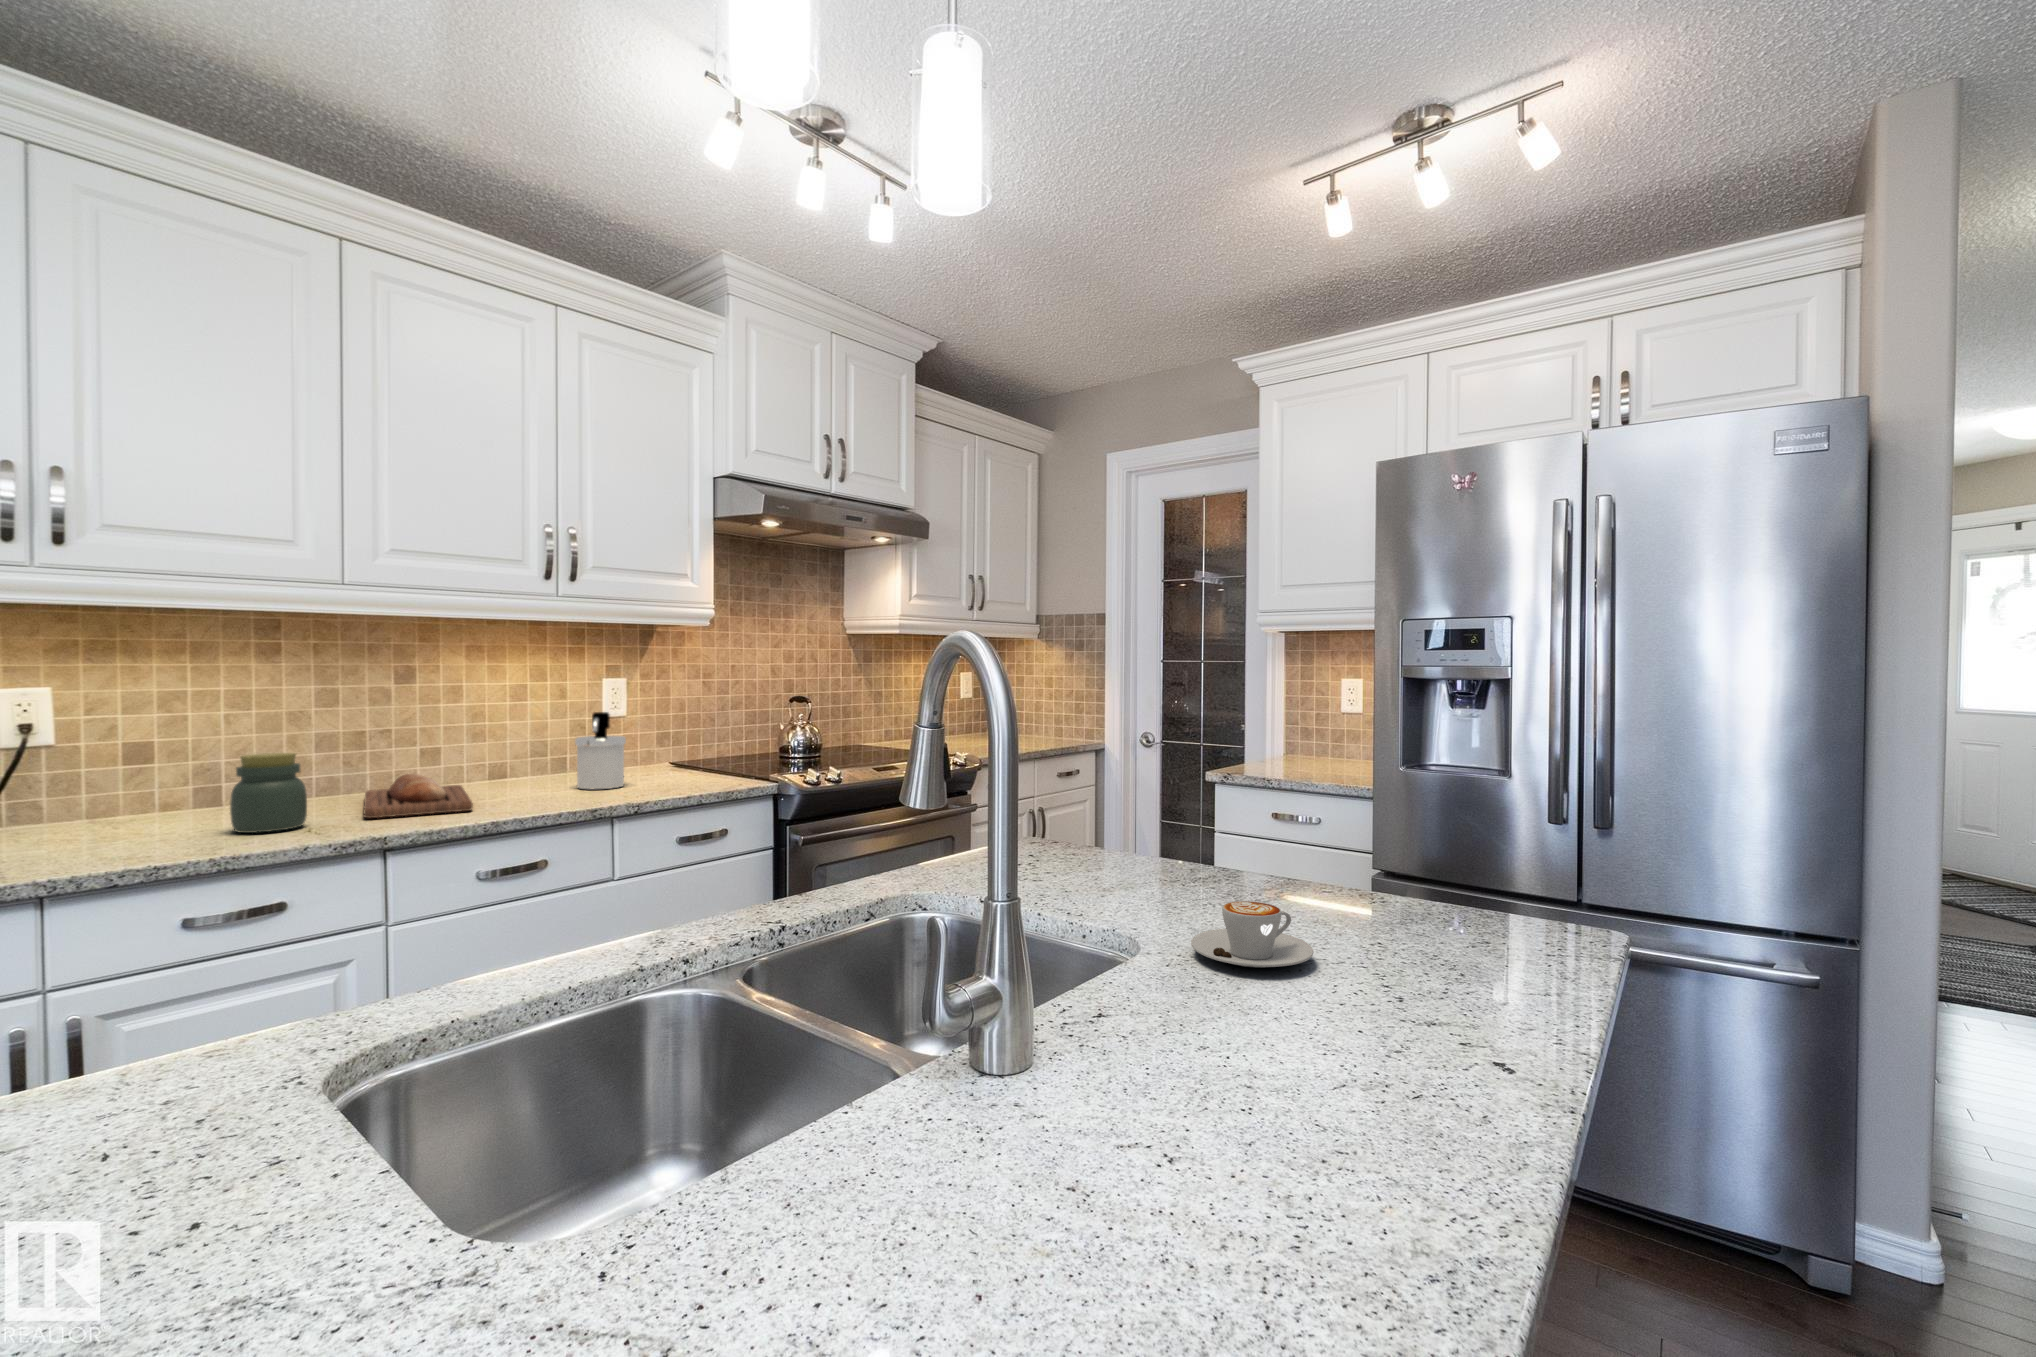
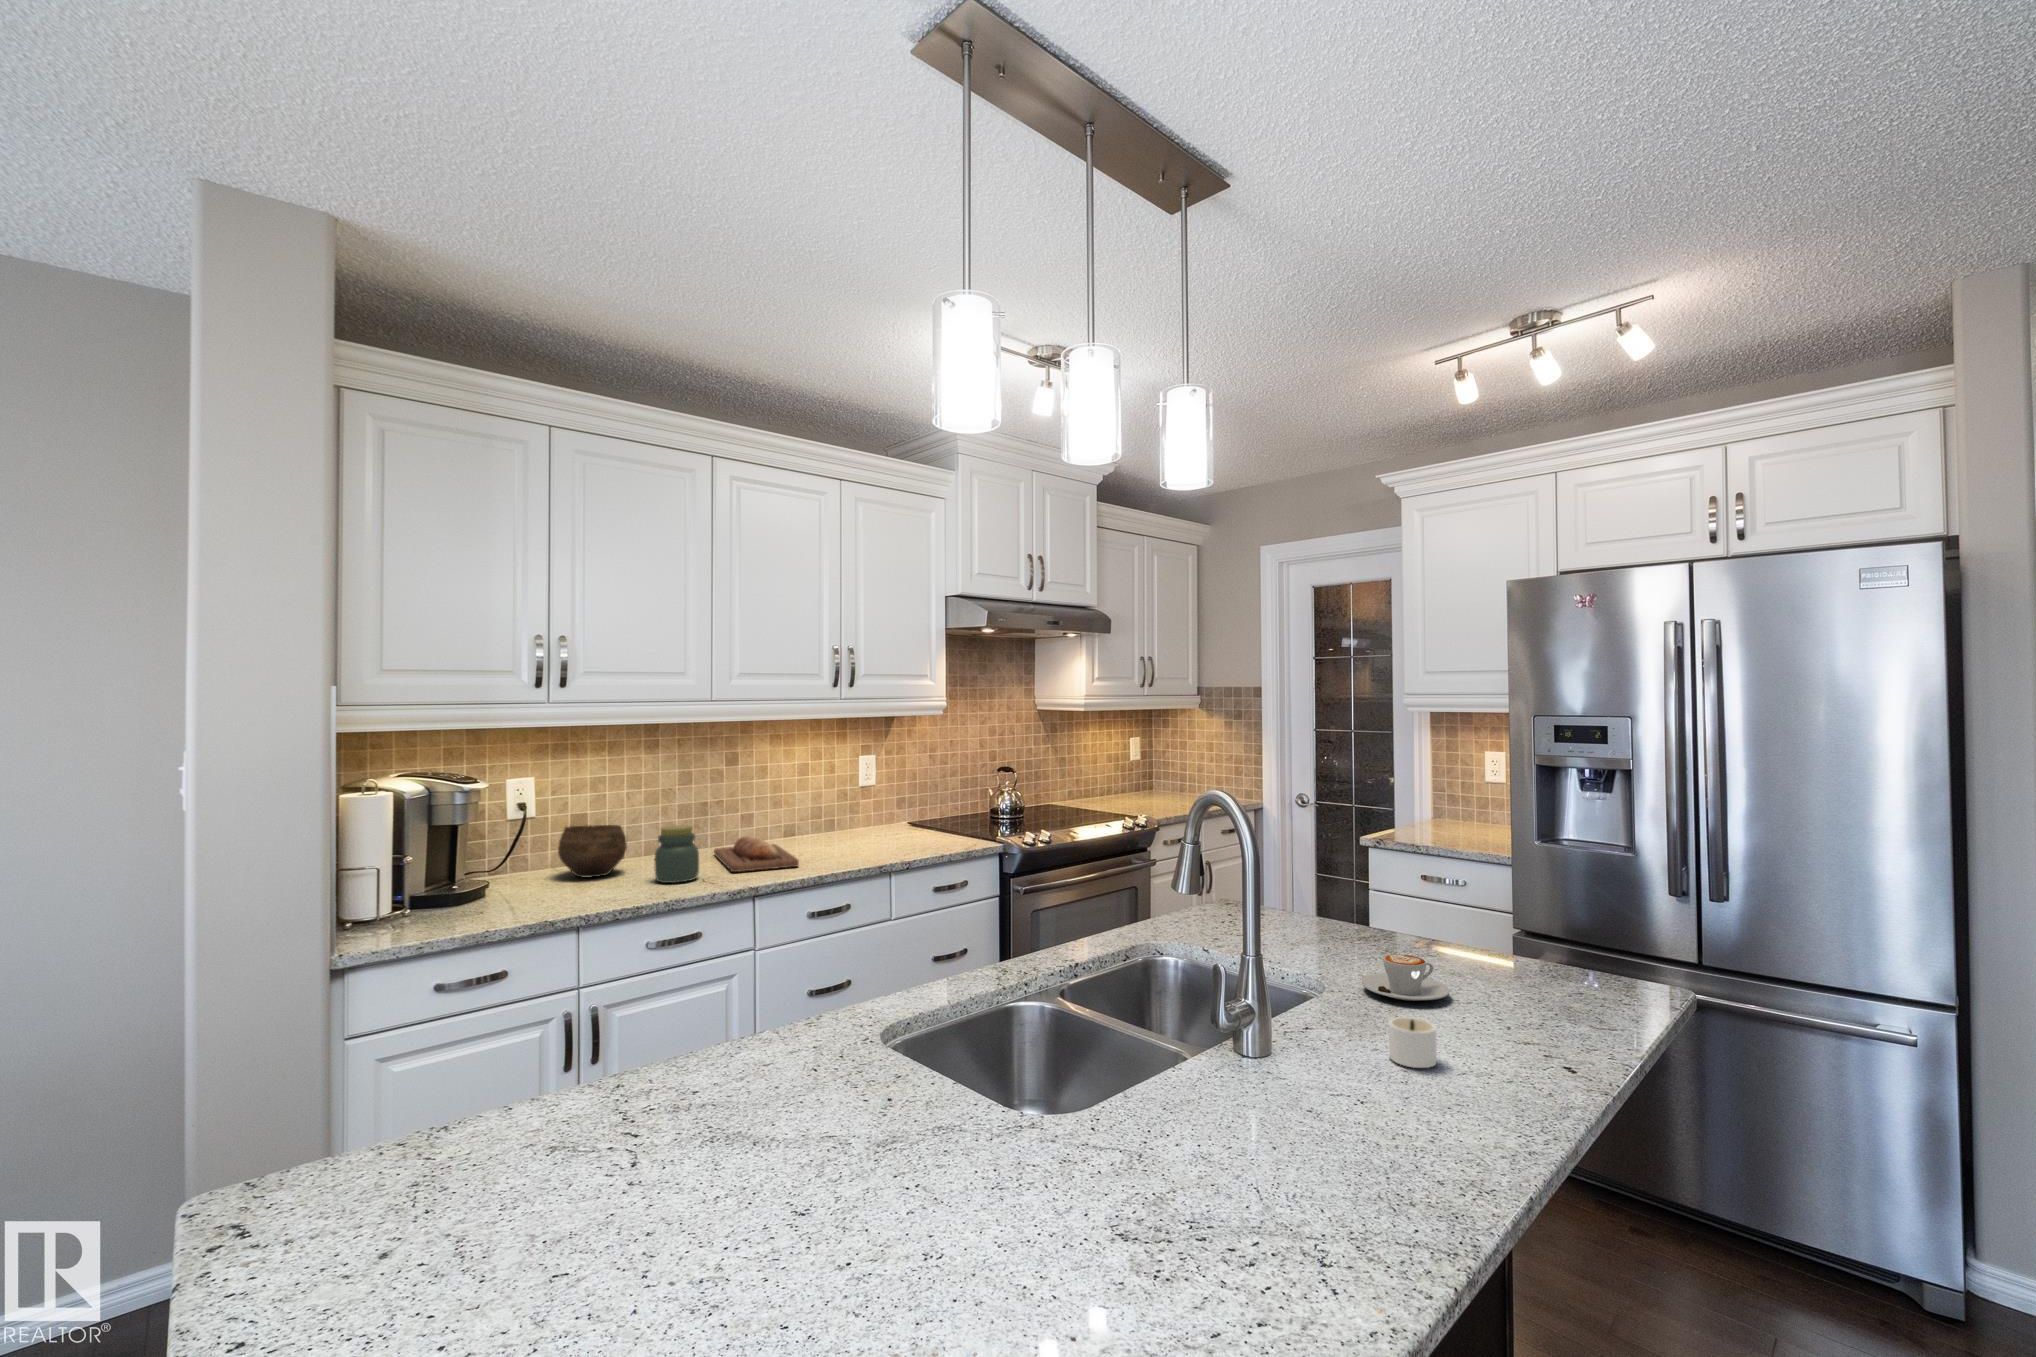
soap dispenser: present [575,712,626,789] -> none [855,787,891,848]
bowl: none [82,754,205,828] -> present [558,825,627,878]
candle: none [1224,998,1323,1084] -> present [1389,1017,1437,1068]

